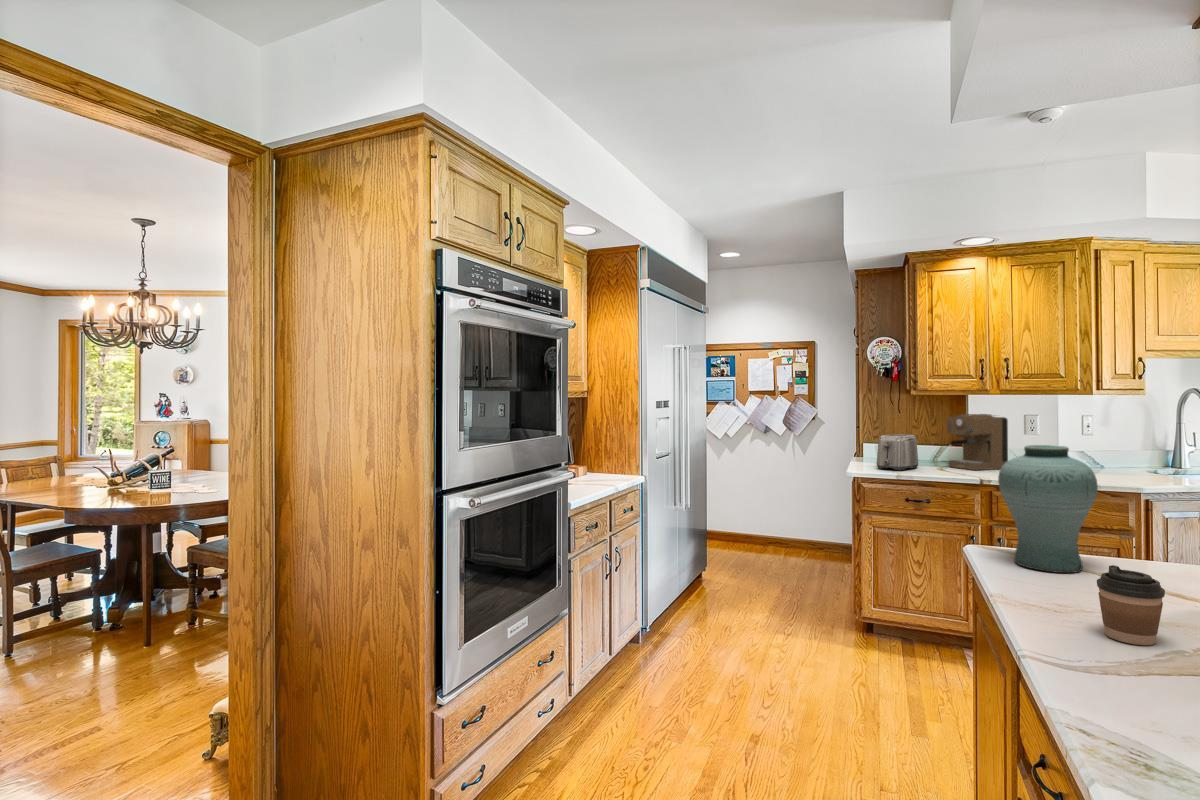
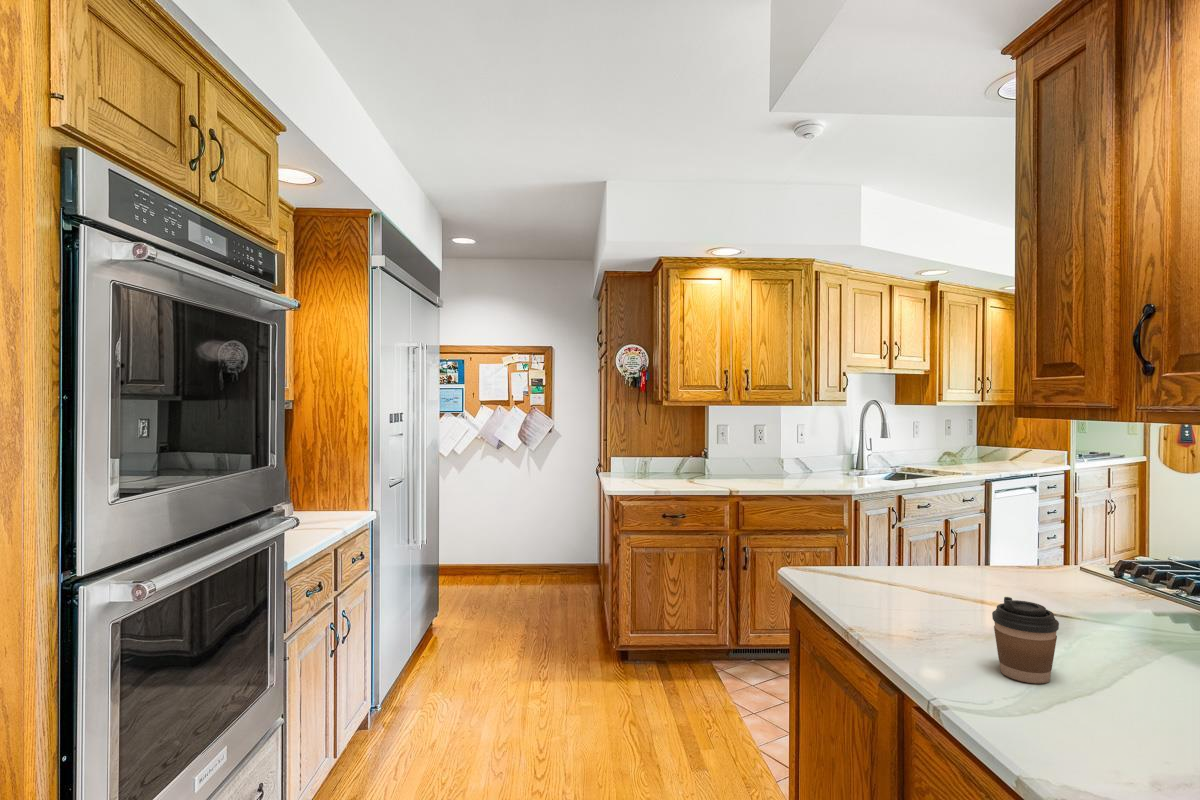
coffee maker: present [947,414,1008,470] -> none [691,424,742,480]
toaster: present [877,434,918,470] -> none [630,446,667,485]
vase: present [998,445,1098,573] -> none [827,461,919,597]

